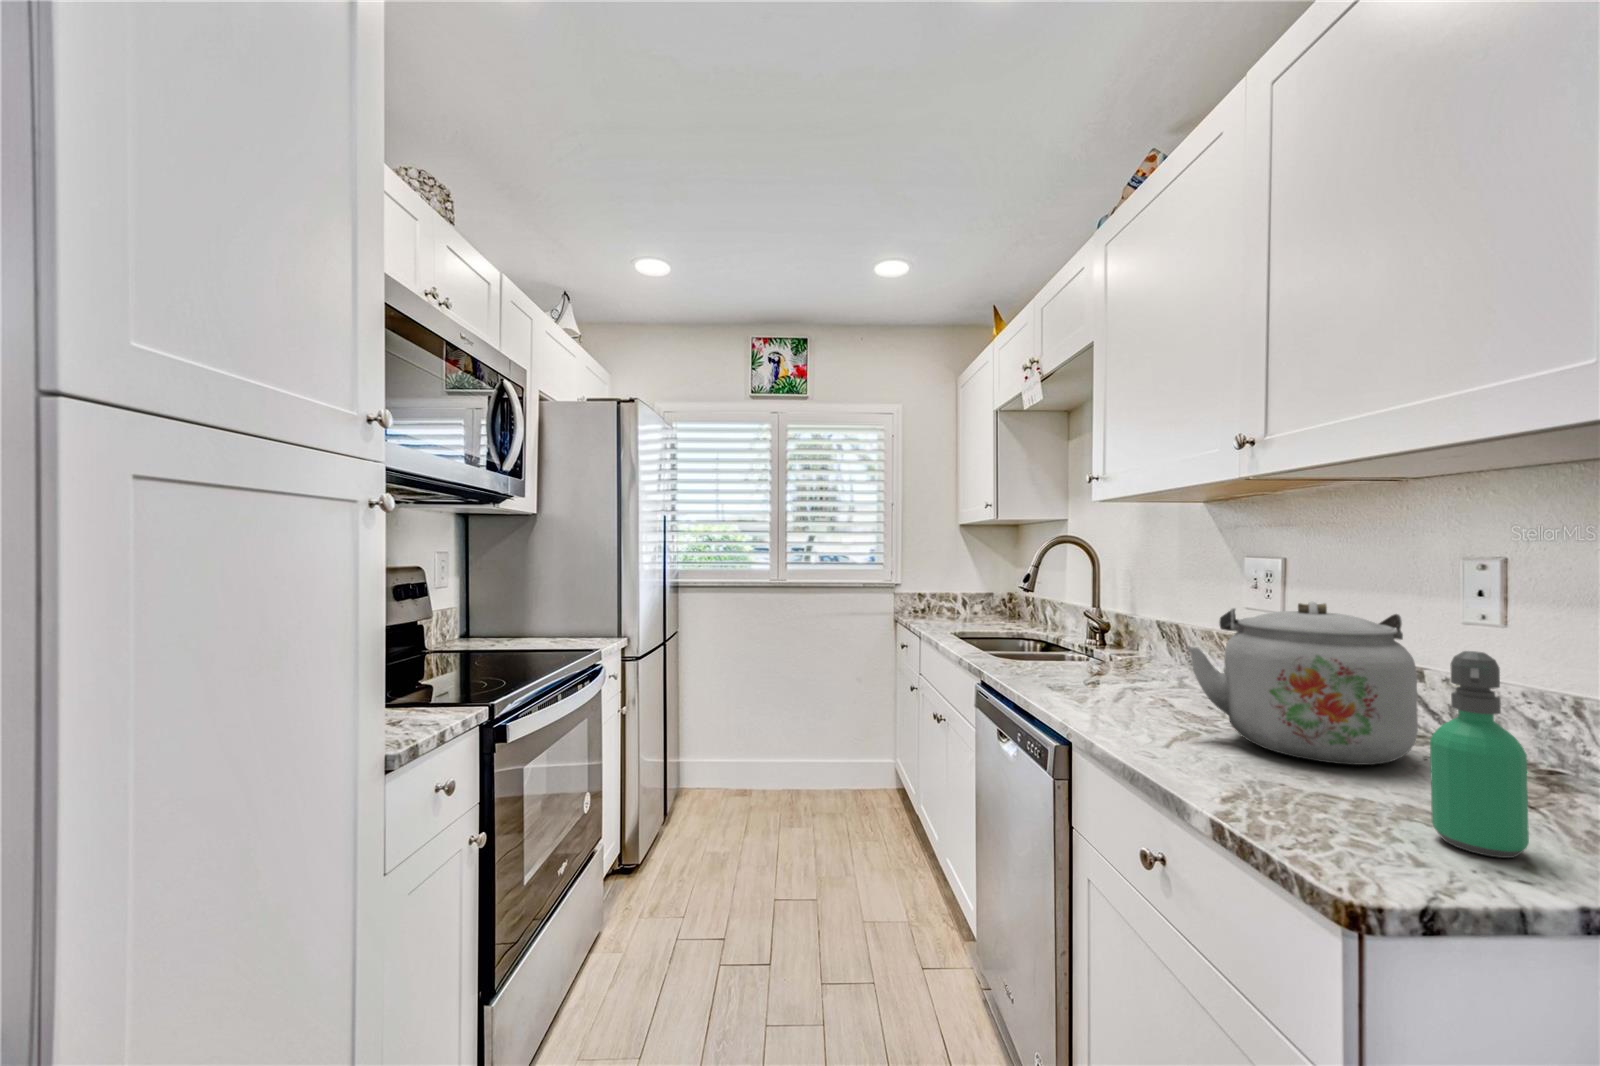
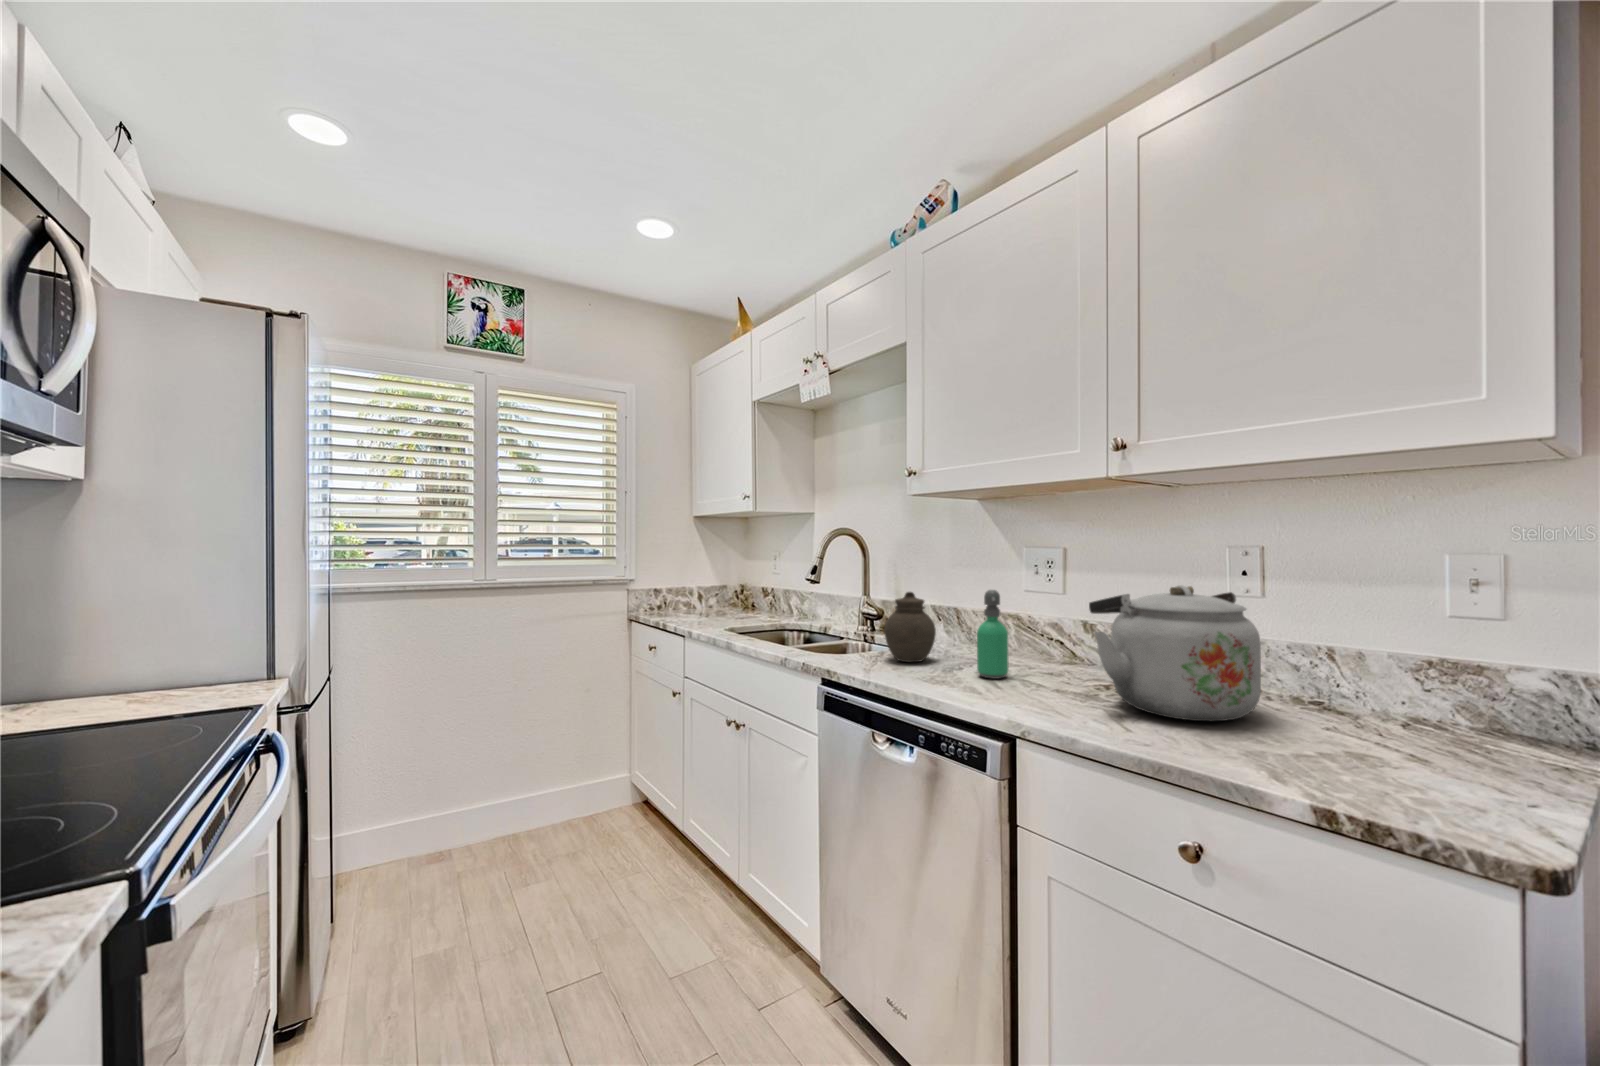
jar: none [1060,601,1117,675] -> present [884,592,936,662]
soap dispenser: present [1430,651,1529,858] -> present [977,590,1008,679]

